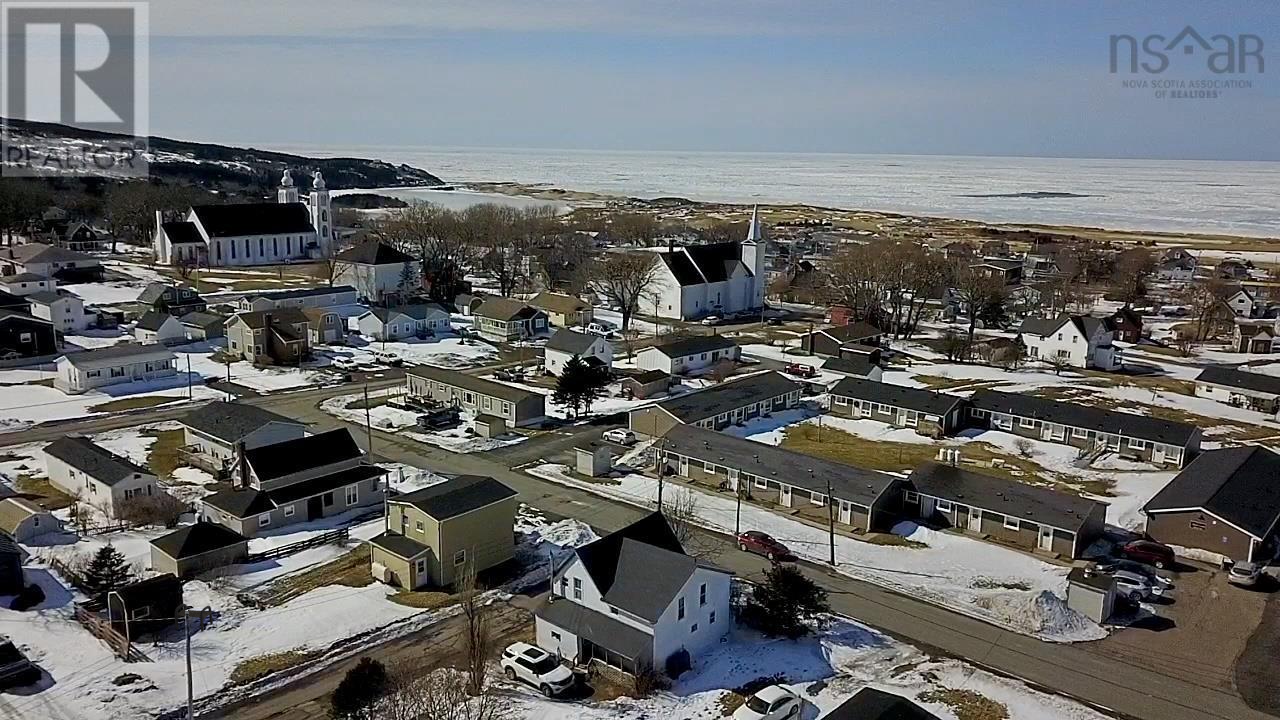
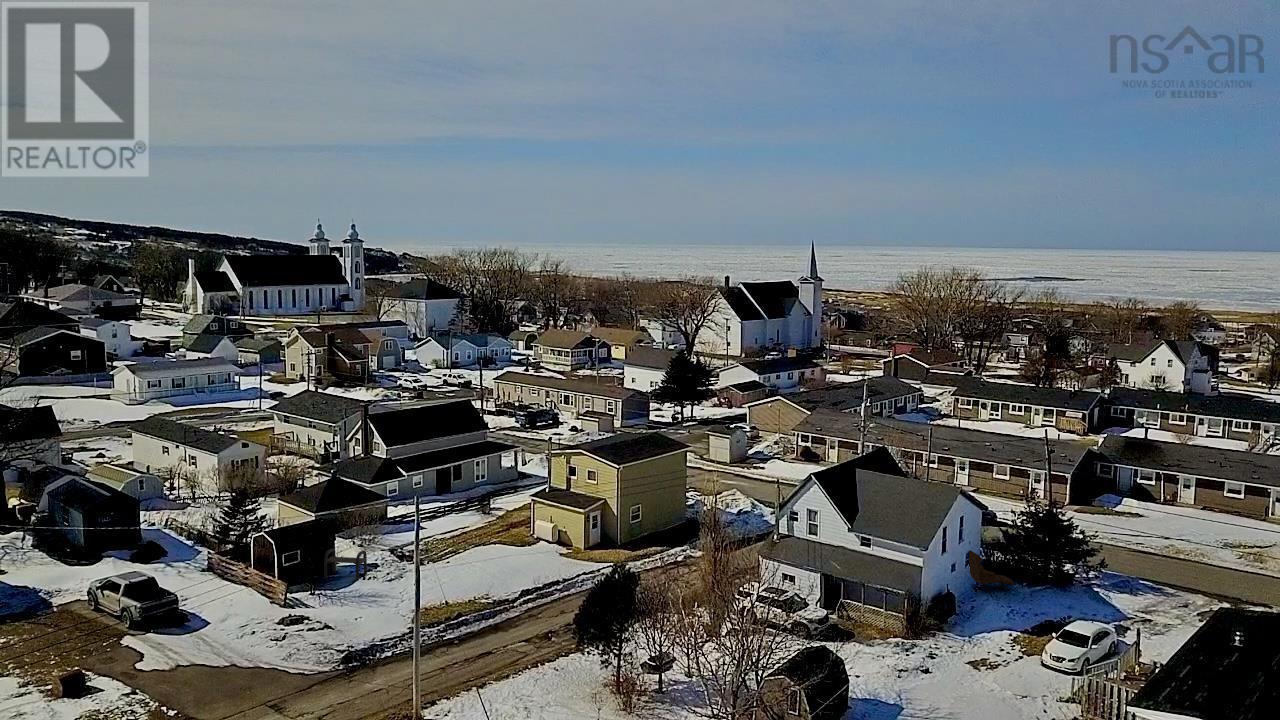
lounge chair: none [710,610,747,648] -> present [967,550,1013,594]

